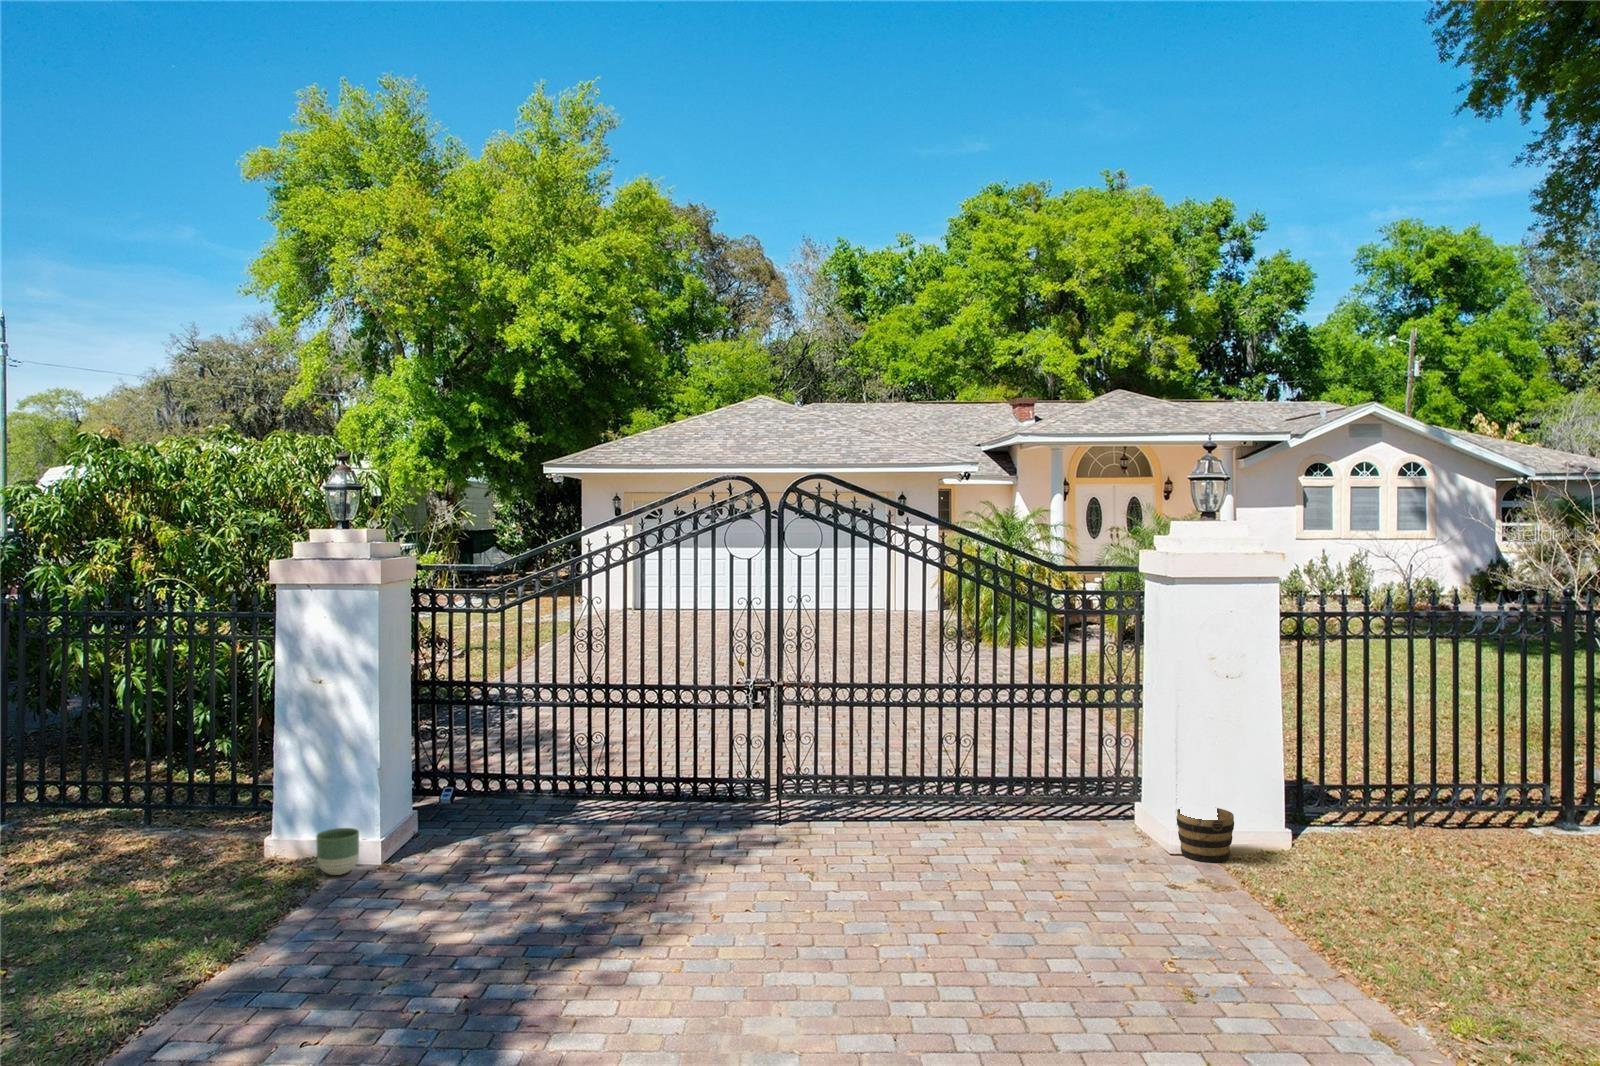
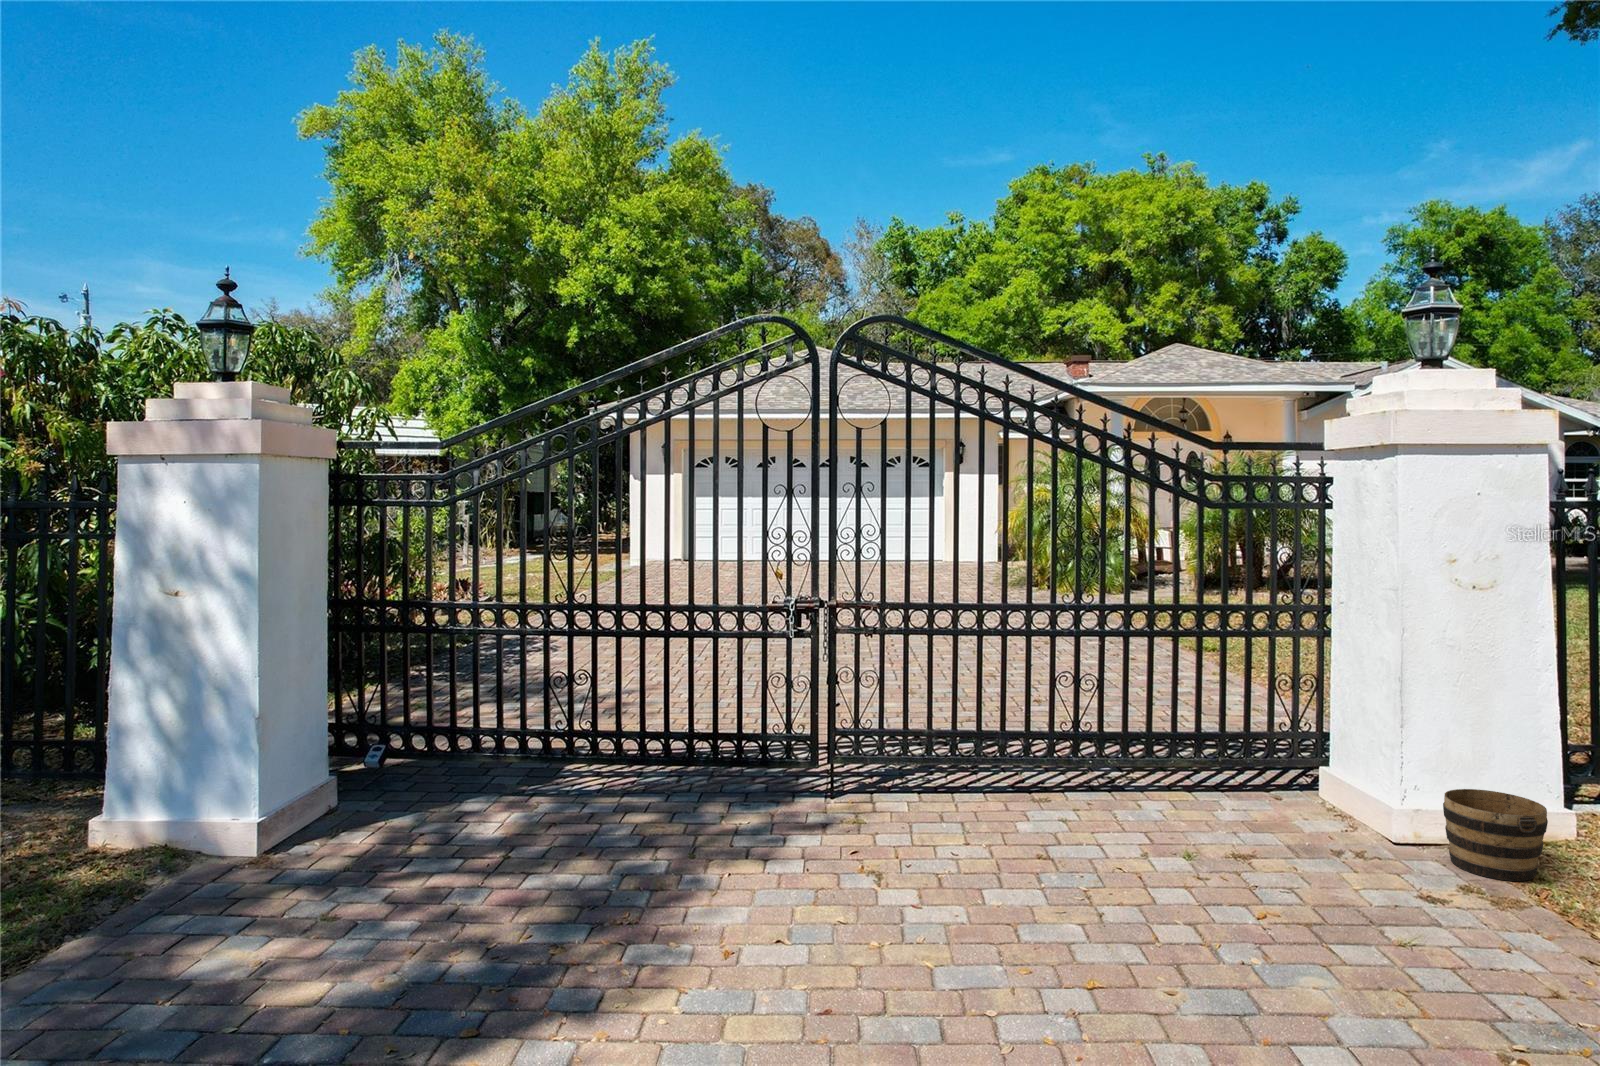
planter: present [316,828,359,875] -> none [126,799,197,871]

